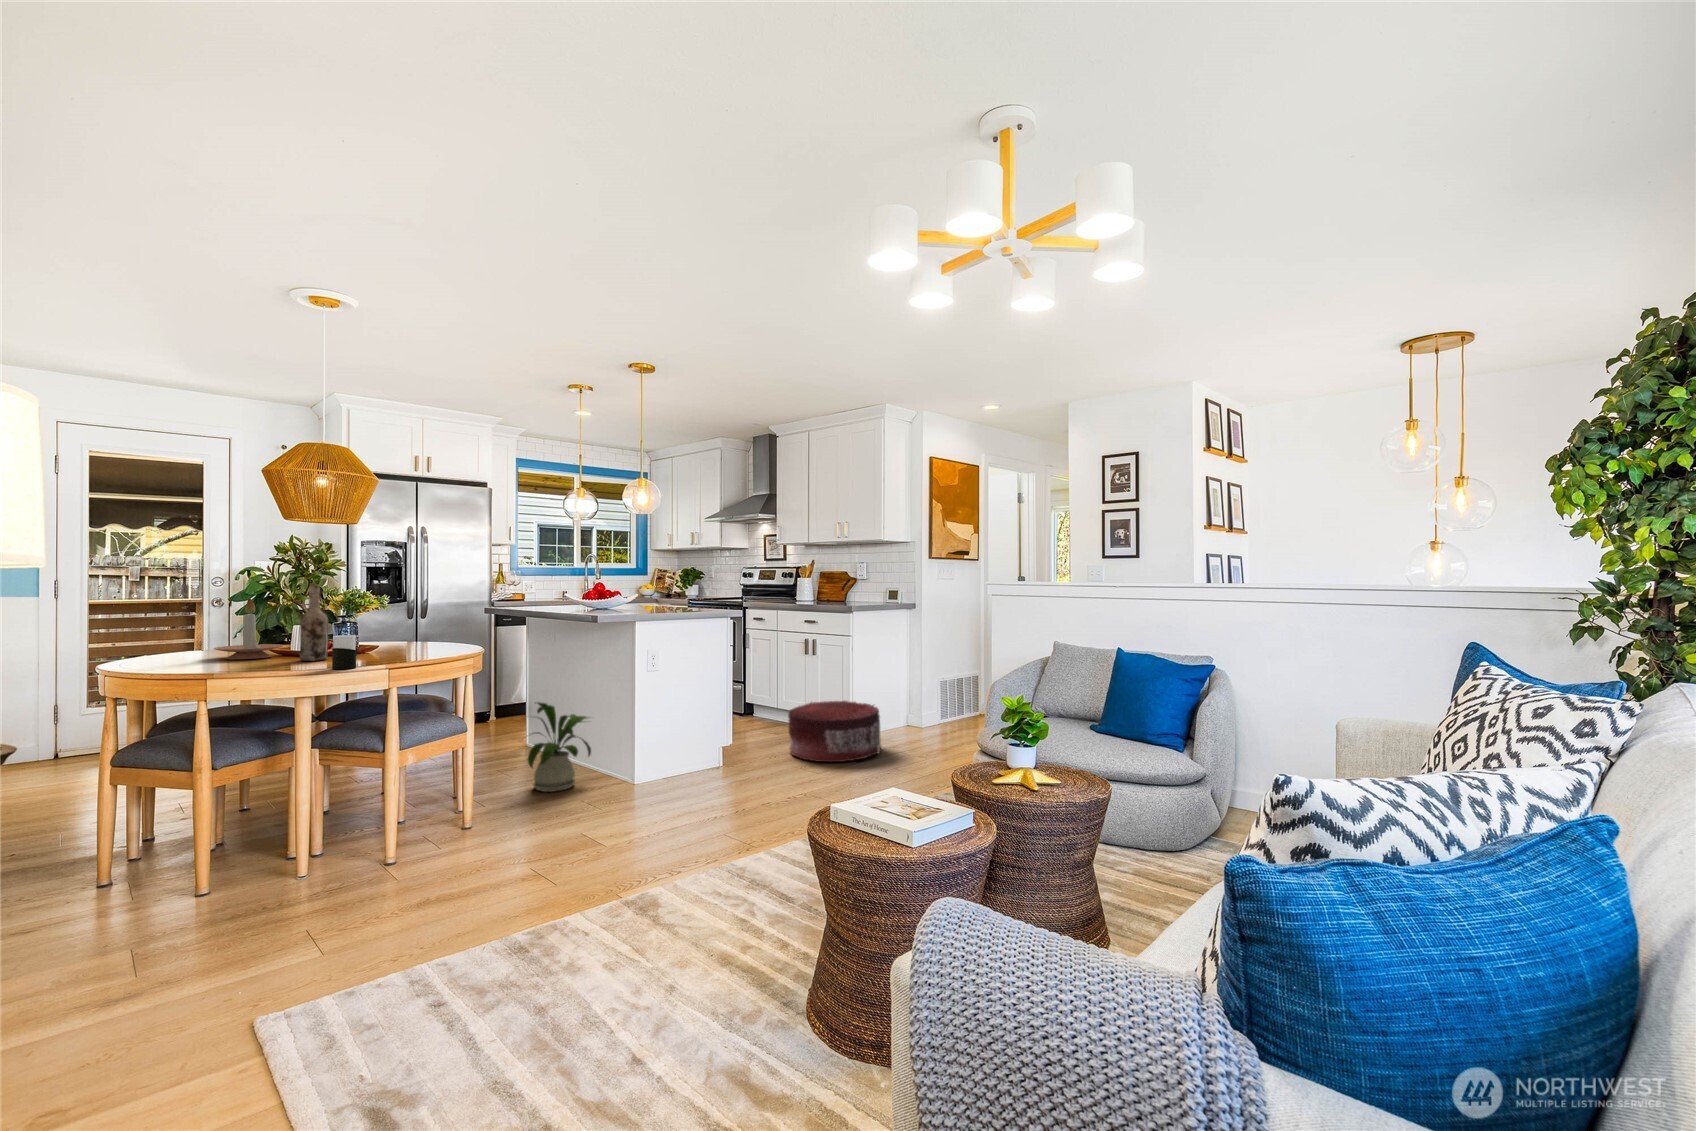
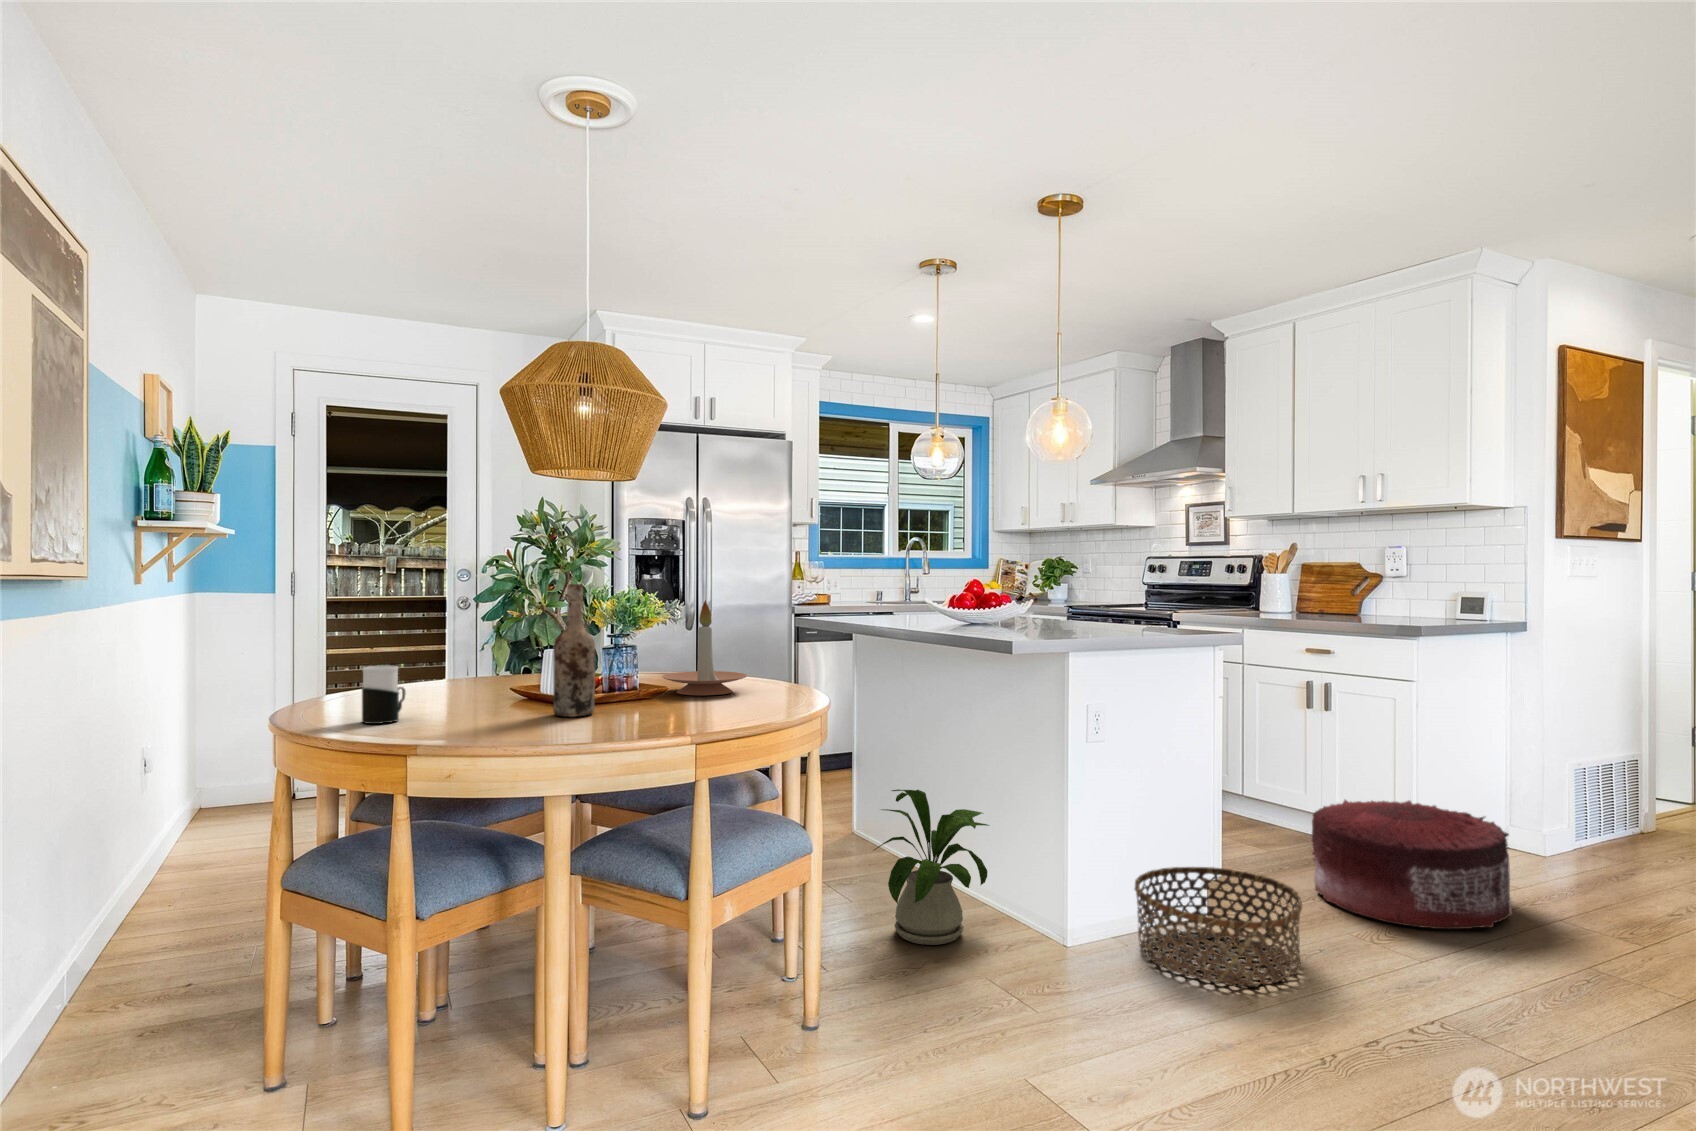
candle holder: present [214,597,284,659] -> present [662,600,747,695]
cup: present [332,635,357,669] -> present [362,665,405,724]
basket: none [672,738,757,793] -> present [1135,867,1302,987]

